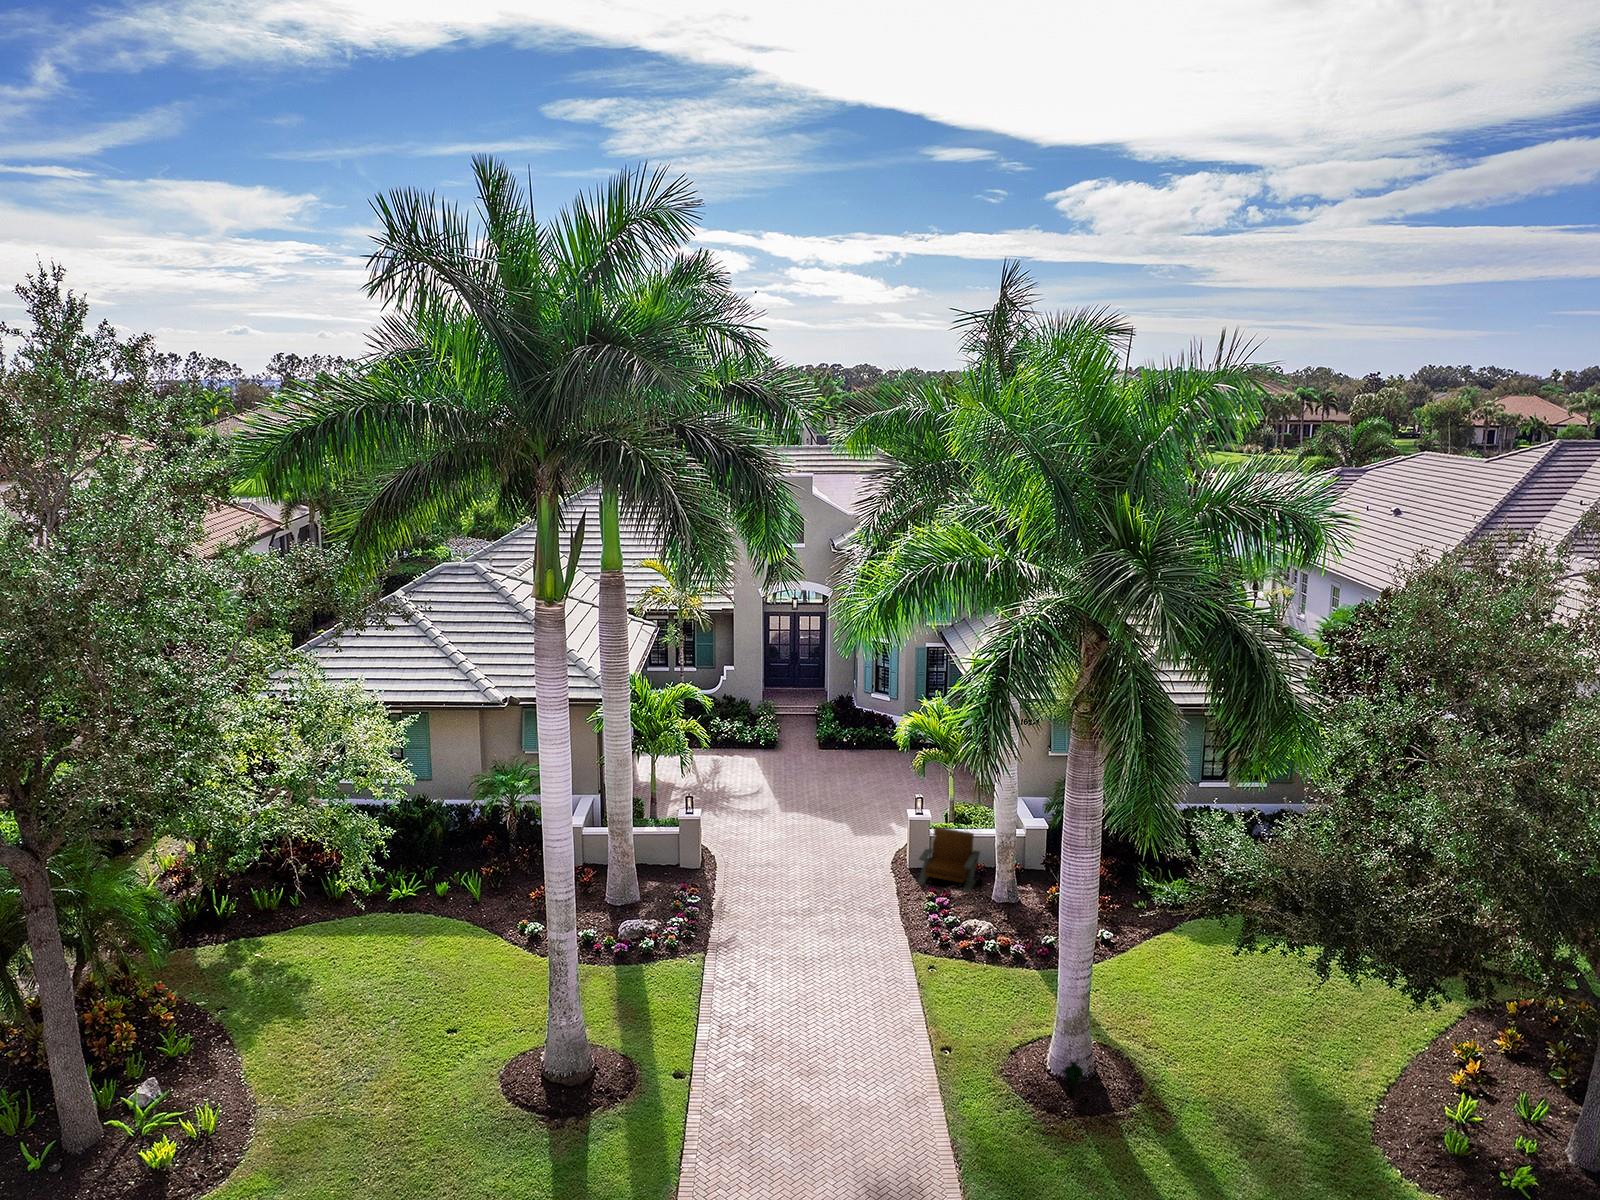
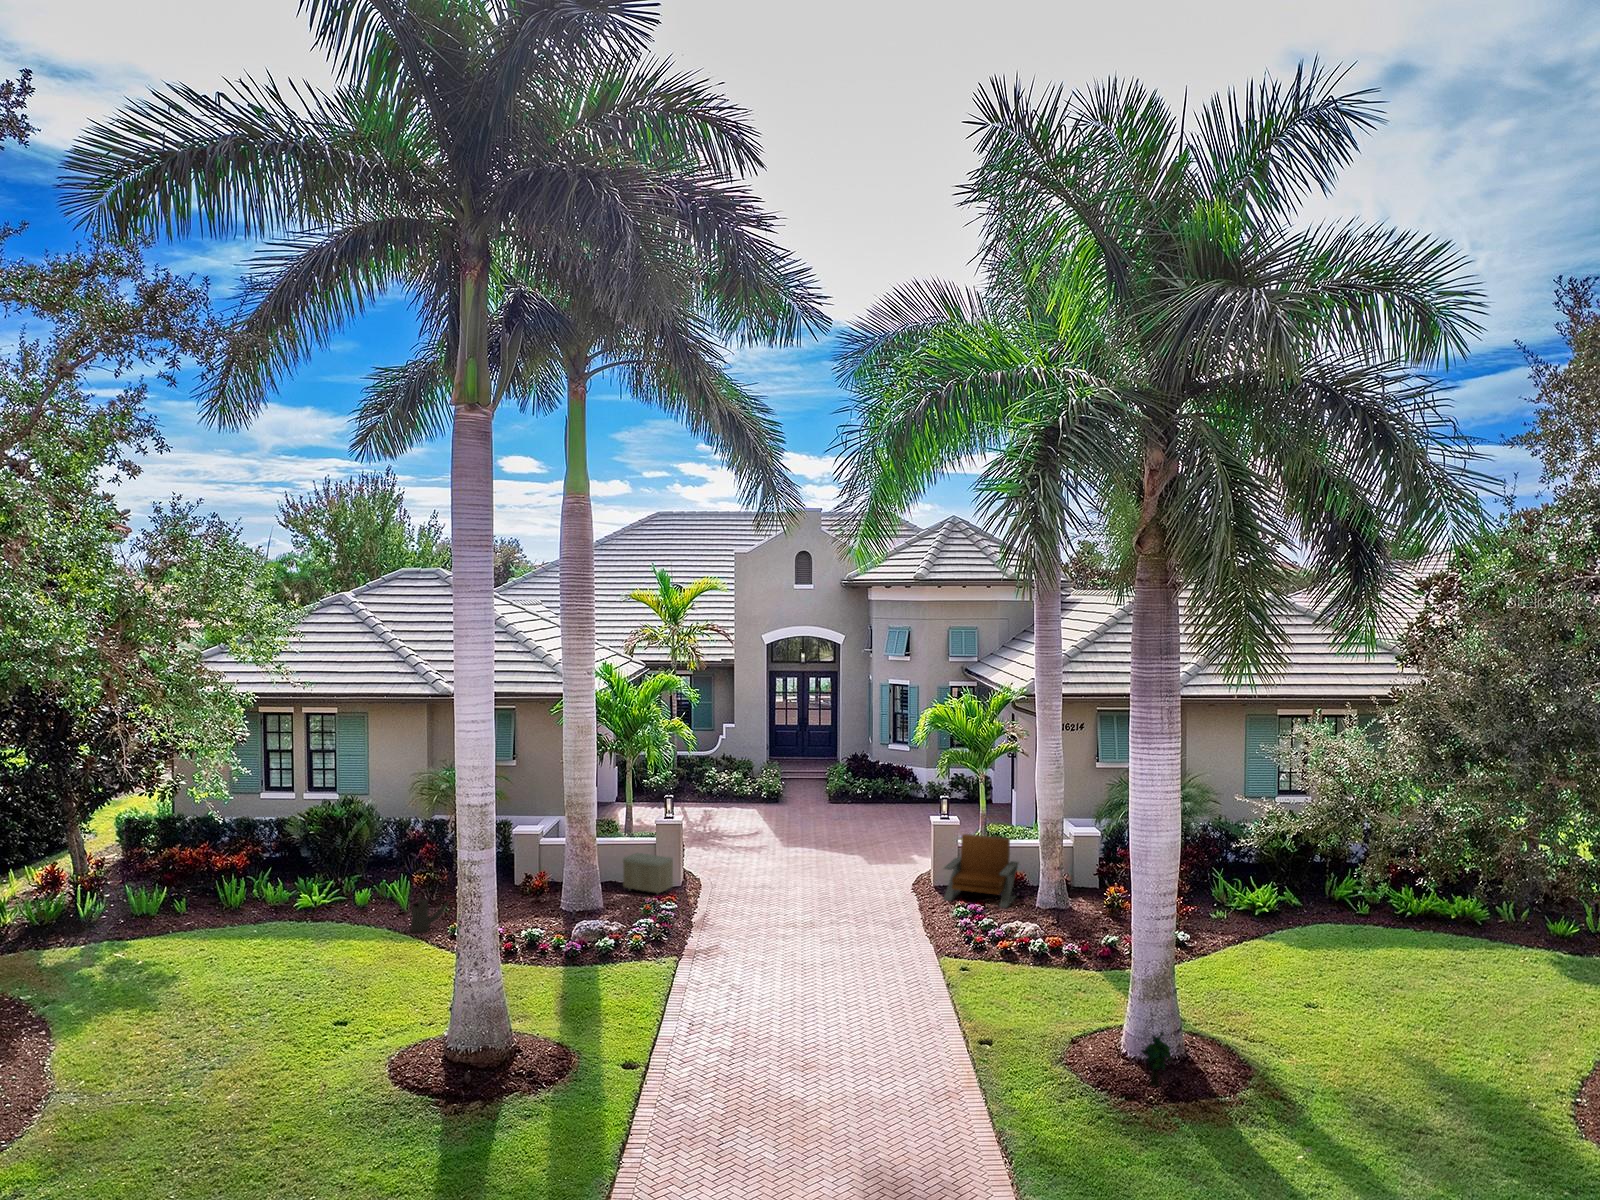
storage bench: none [652,839,694,878] -> present [623,853,673,894]
watering can: none [480,894,518,926] -> present [410,894,451,933]

